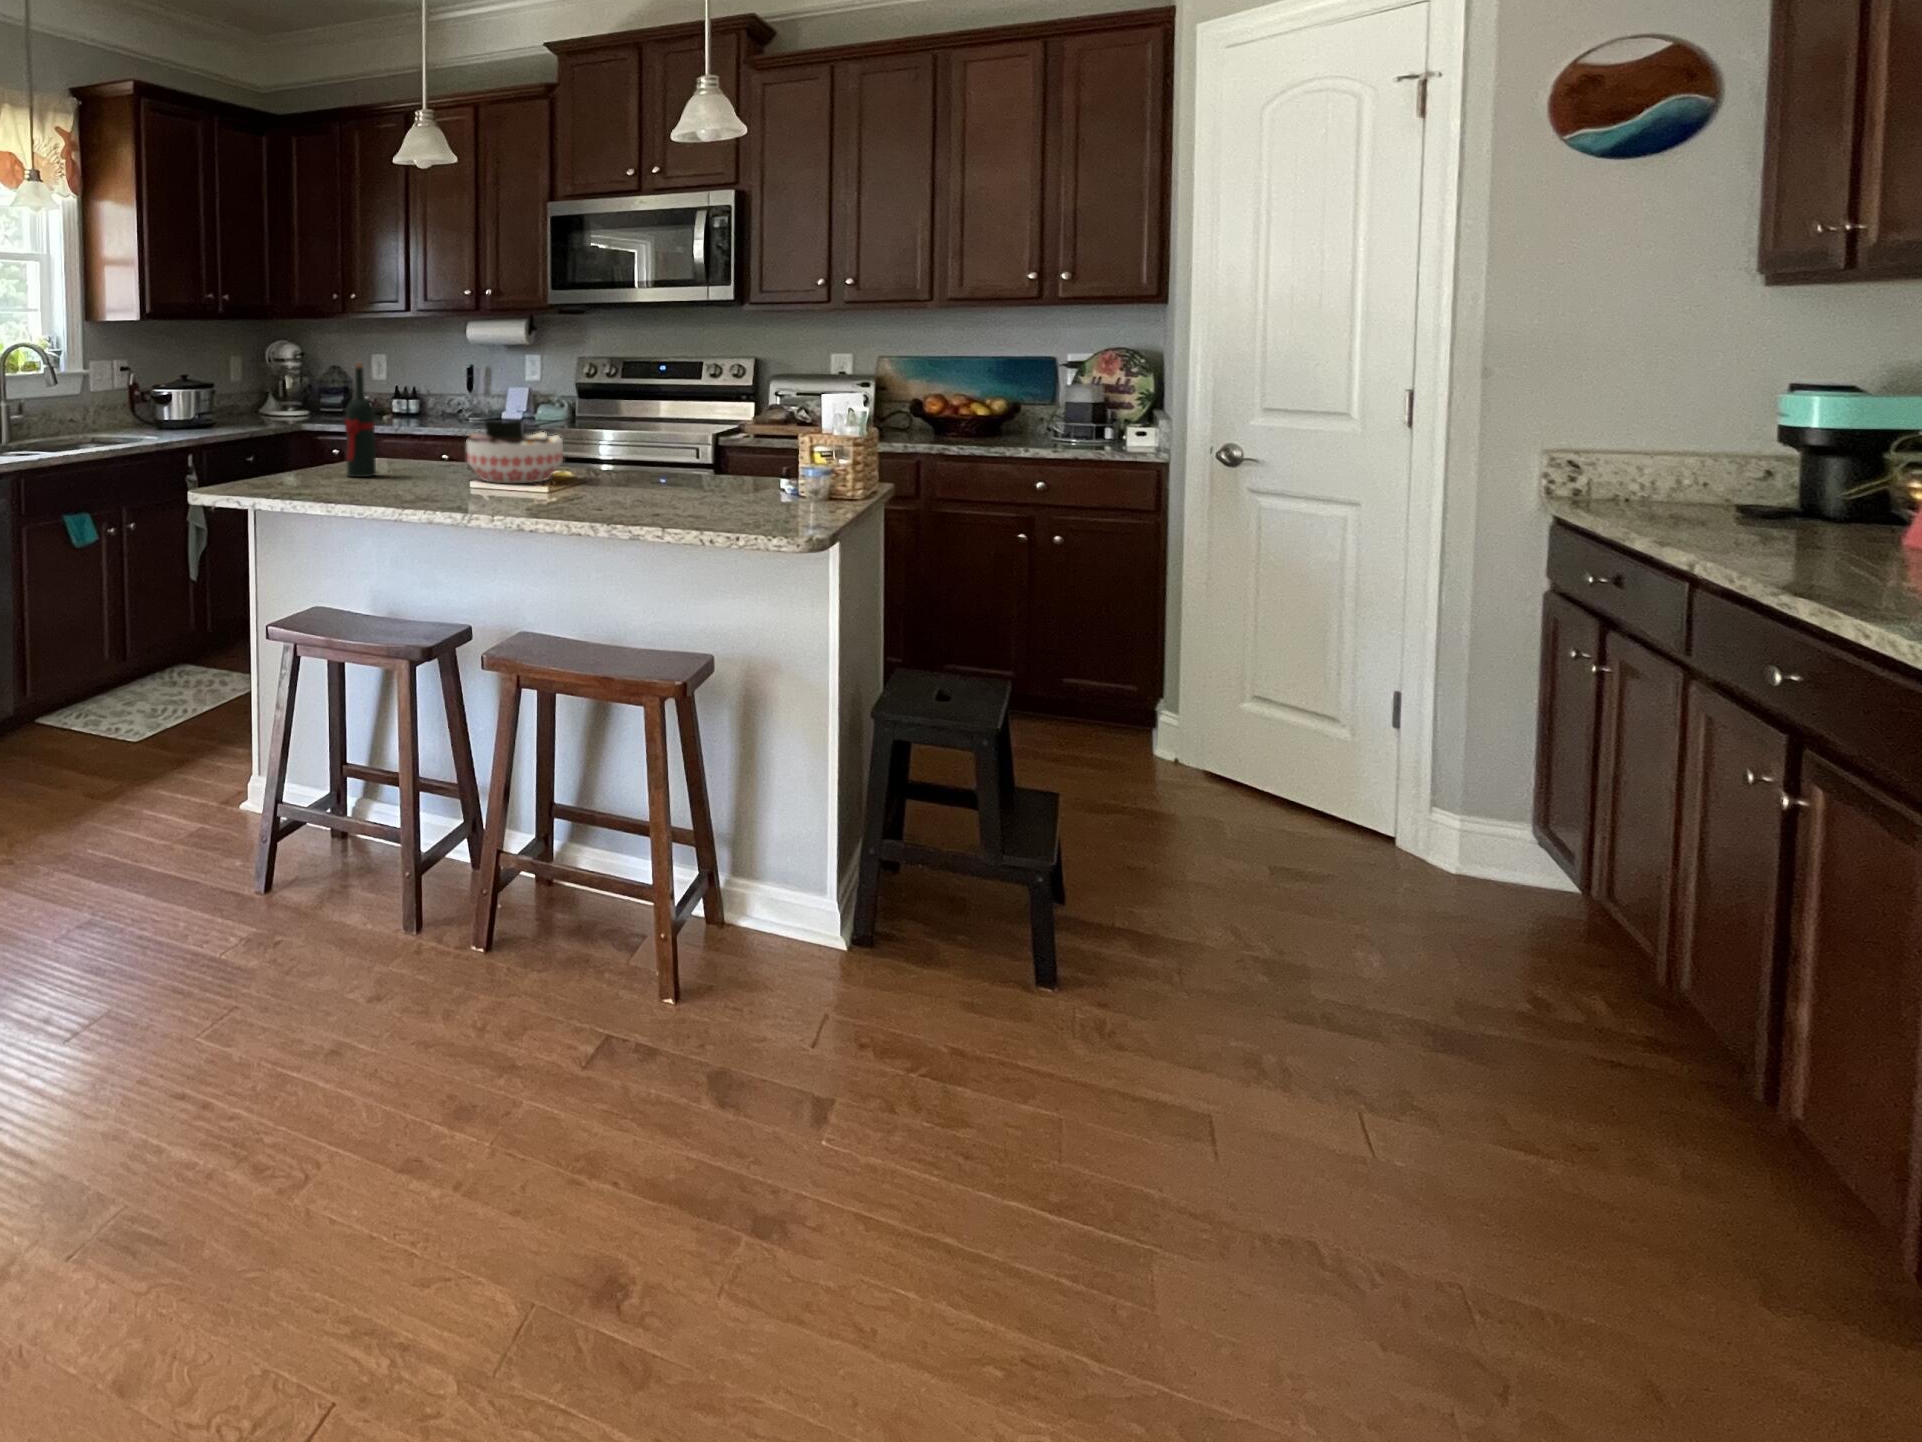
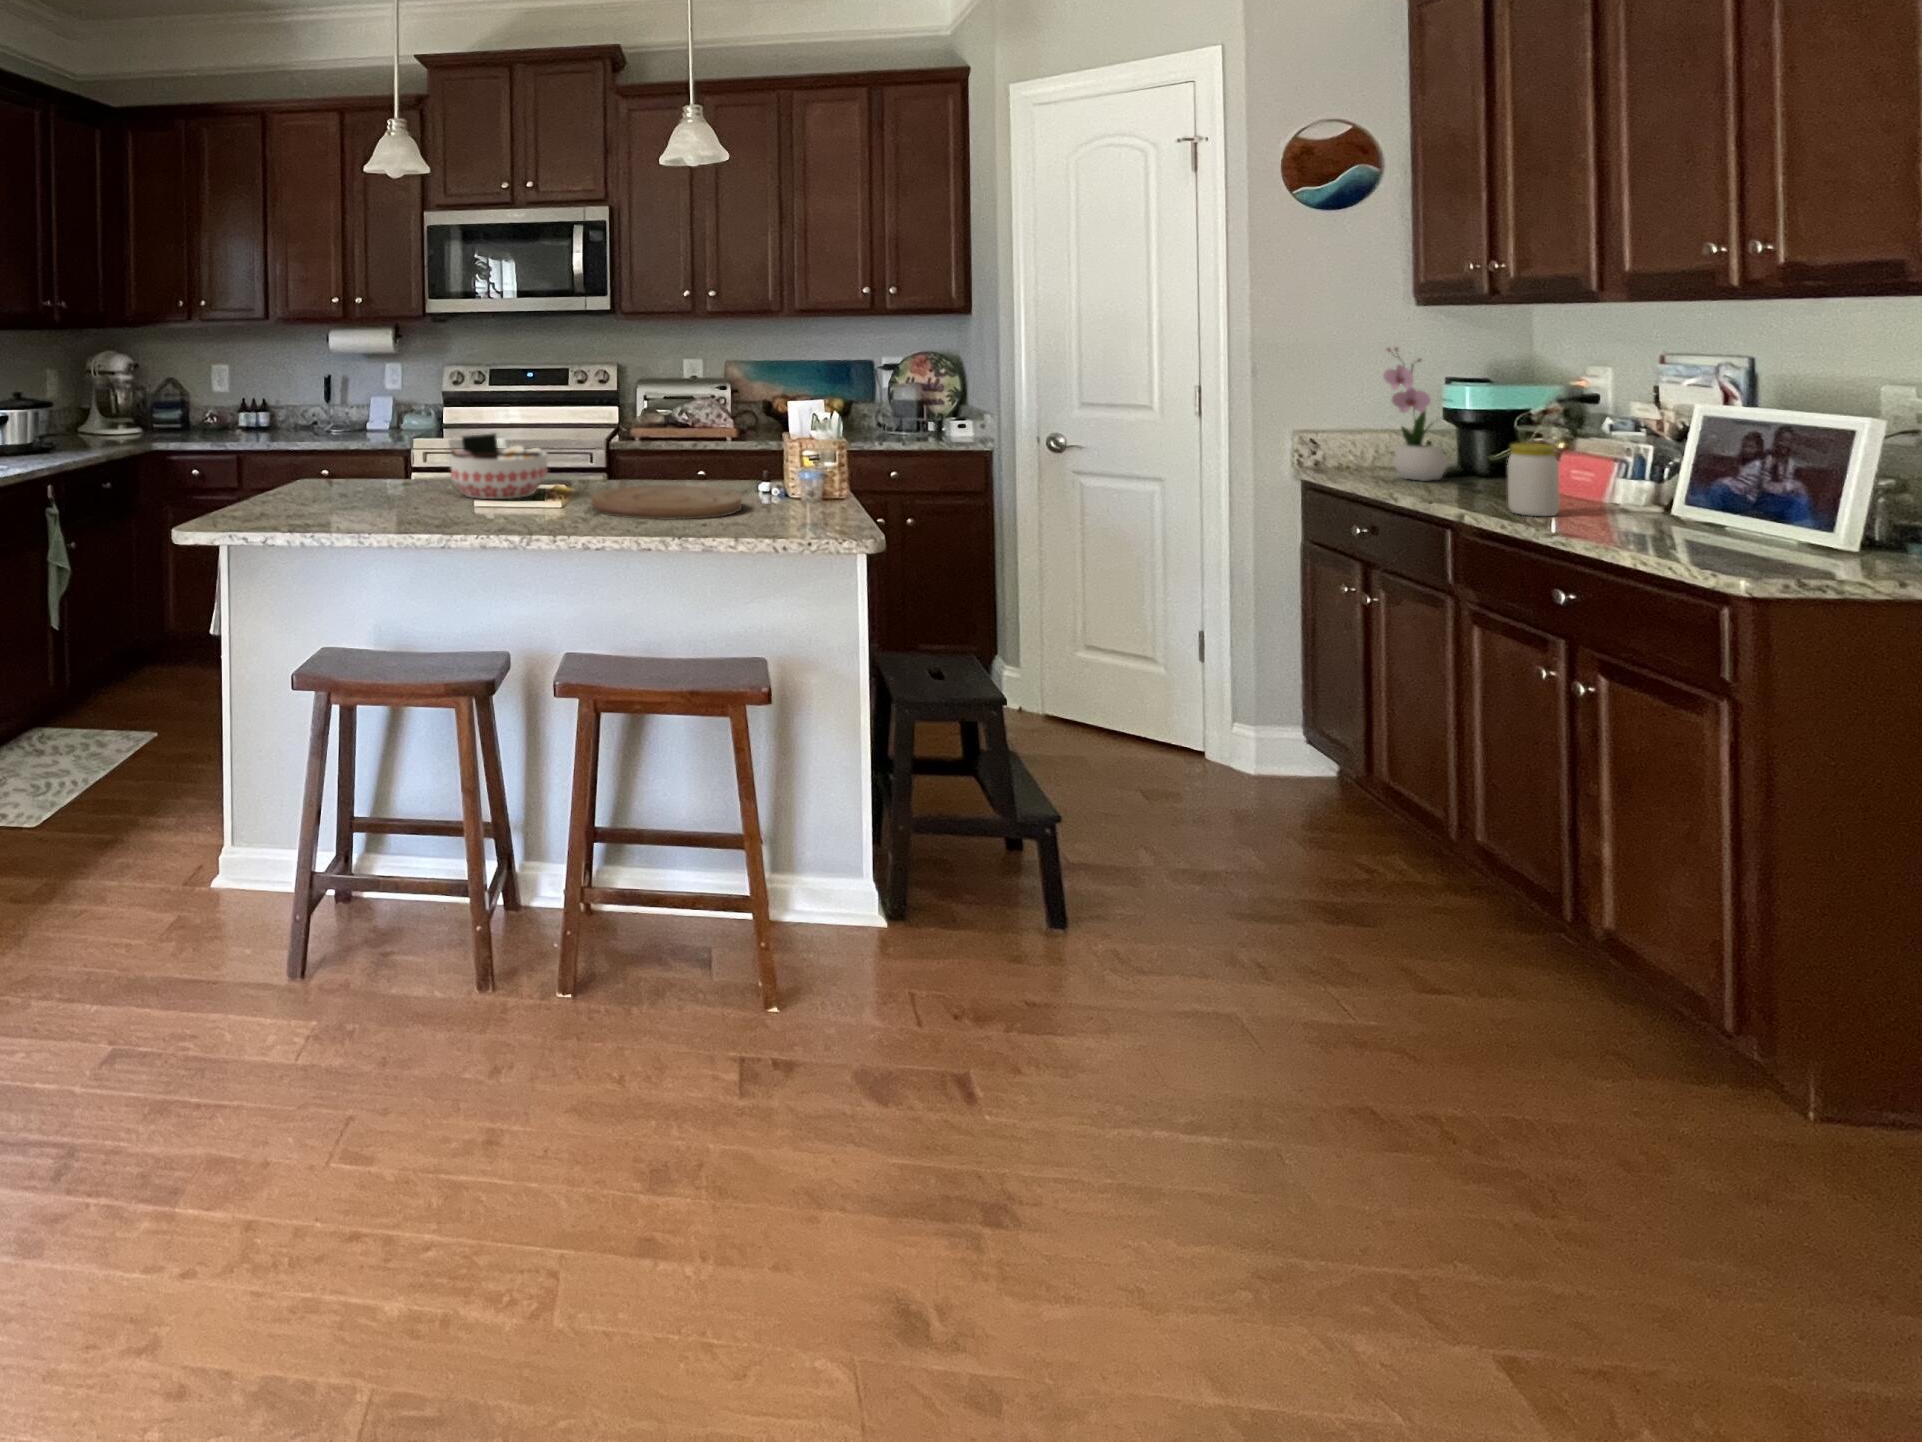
flower arrangement: none [1659,340,1775,519] -> present [1383,348,1448,481]
wine bottle: present [345,363,376,477] -> none [320,379,352,501]
jar: none [1773,470,1858,570] -> present [1507,443,1559,516]
cutting board: none [575,476,732,511] -> present [591,485,742,520]

